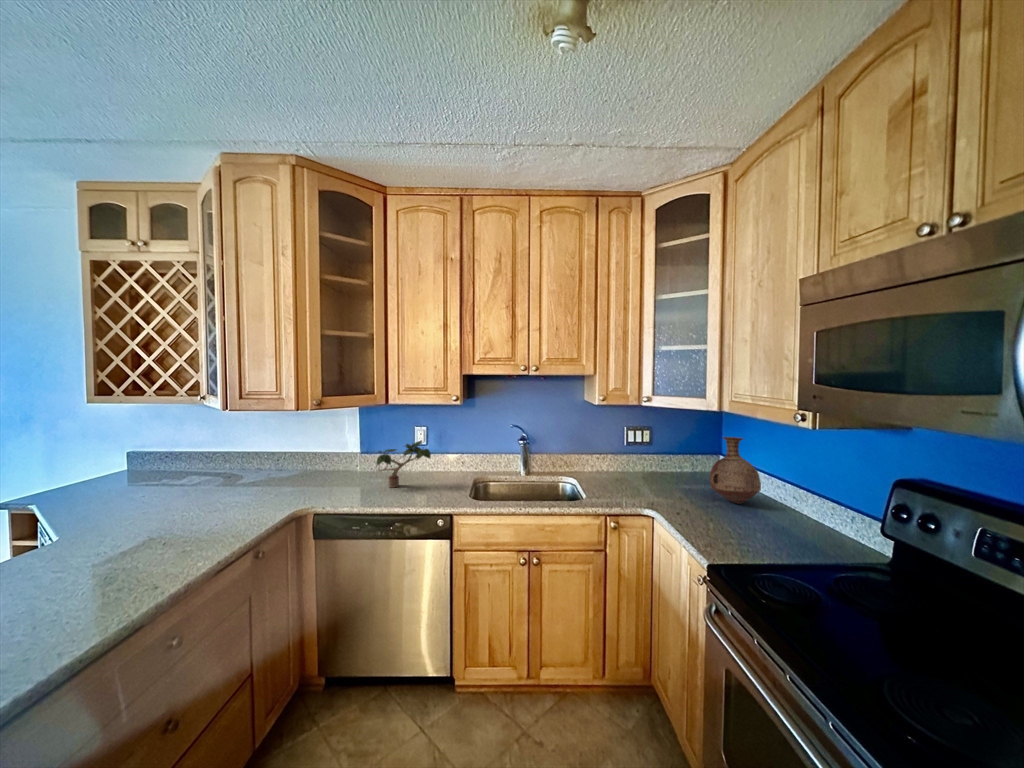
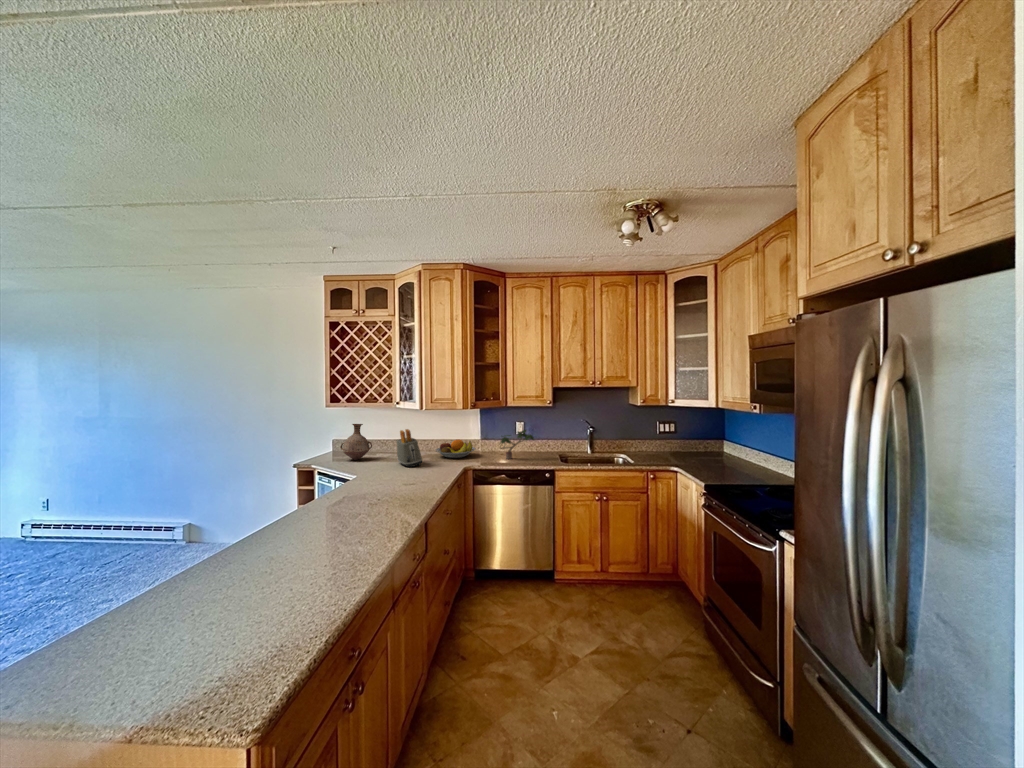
vase: present [710,437,761,504] -> present [341,424,372,460]
toaster: none [183,442,232,511] -> present [397,429,422,467]
fruit bowl: none [278,454,349,485] -> present [435,440,476,458]

